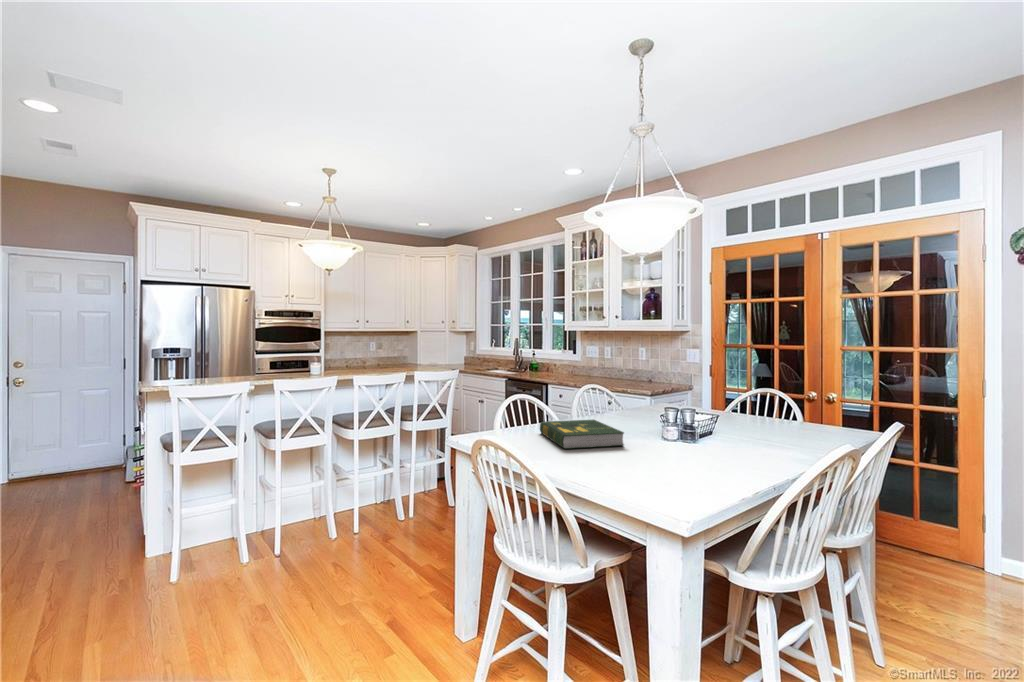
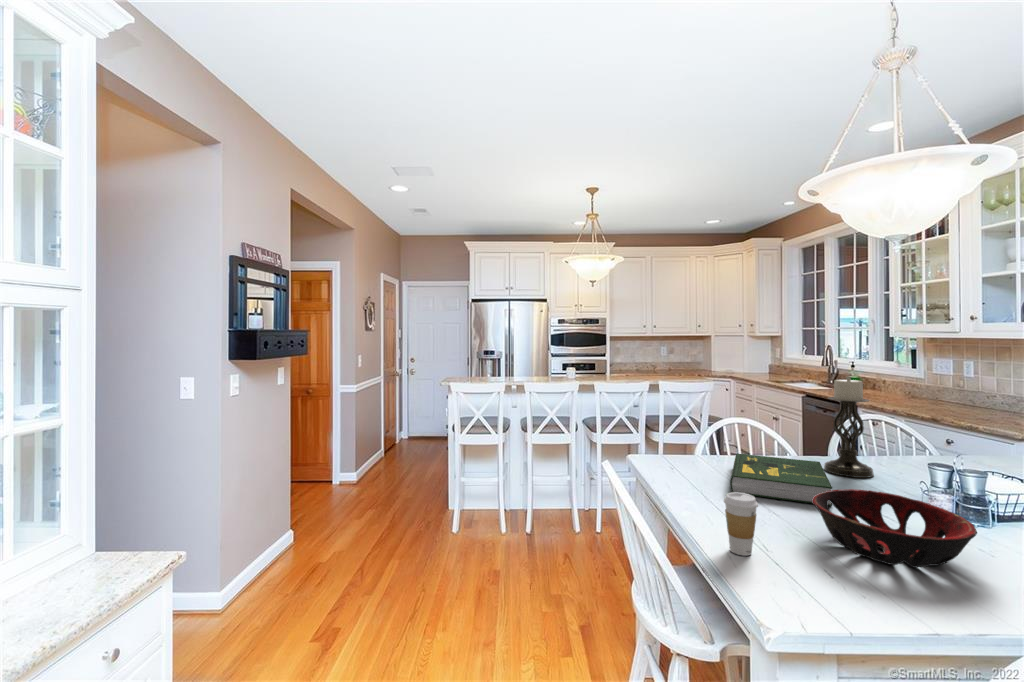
candle holder: none [589,357,618,428] -> present [824,377,874,478]
decorative bowl: none [635,429,722,469] -> present [812,489,977,568]
coffee cup: none [607,439,630,483] -> present [724,492,758,556]

